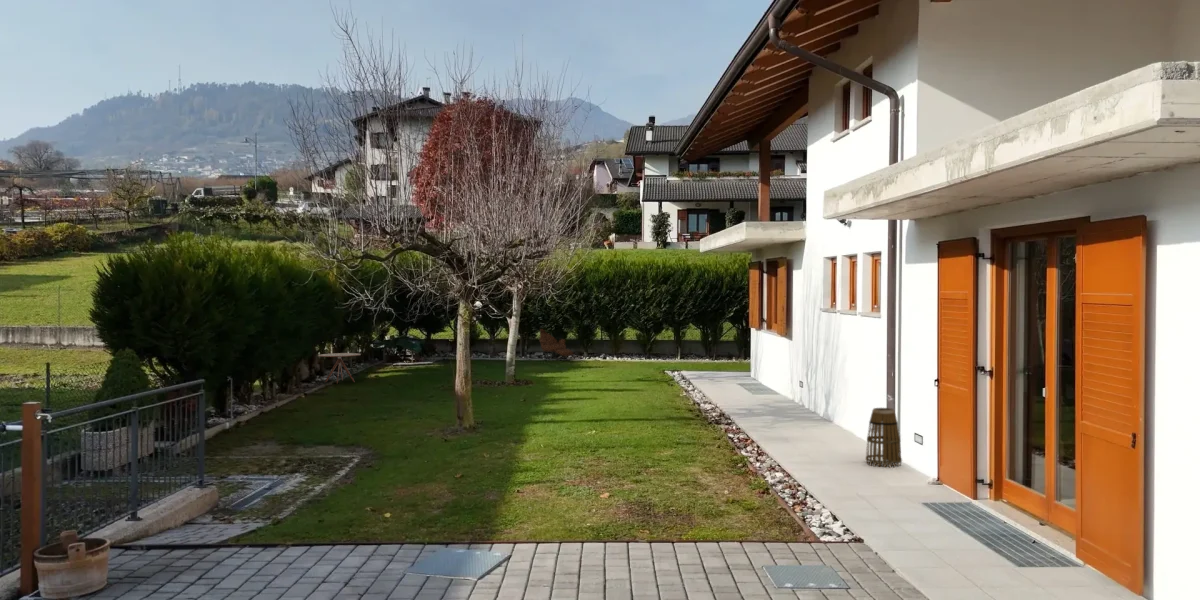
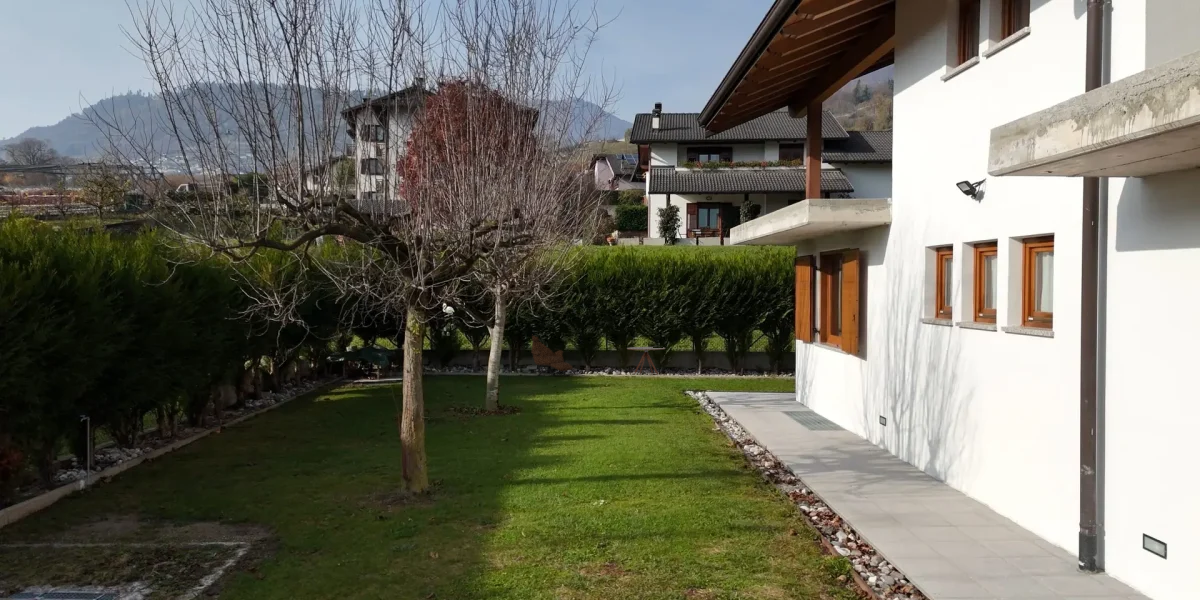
round table: present [318,353,361,383] -> present [627,347,665,375]
basket: present [866,408,902,467] -> none [1040,483,1102,583]

